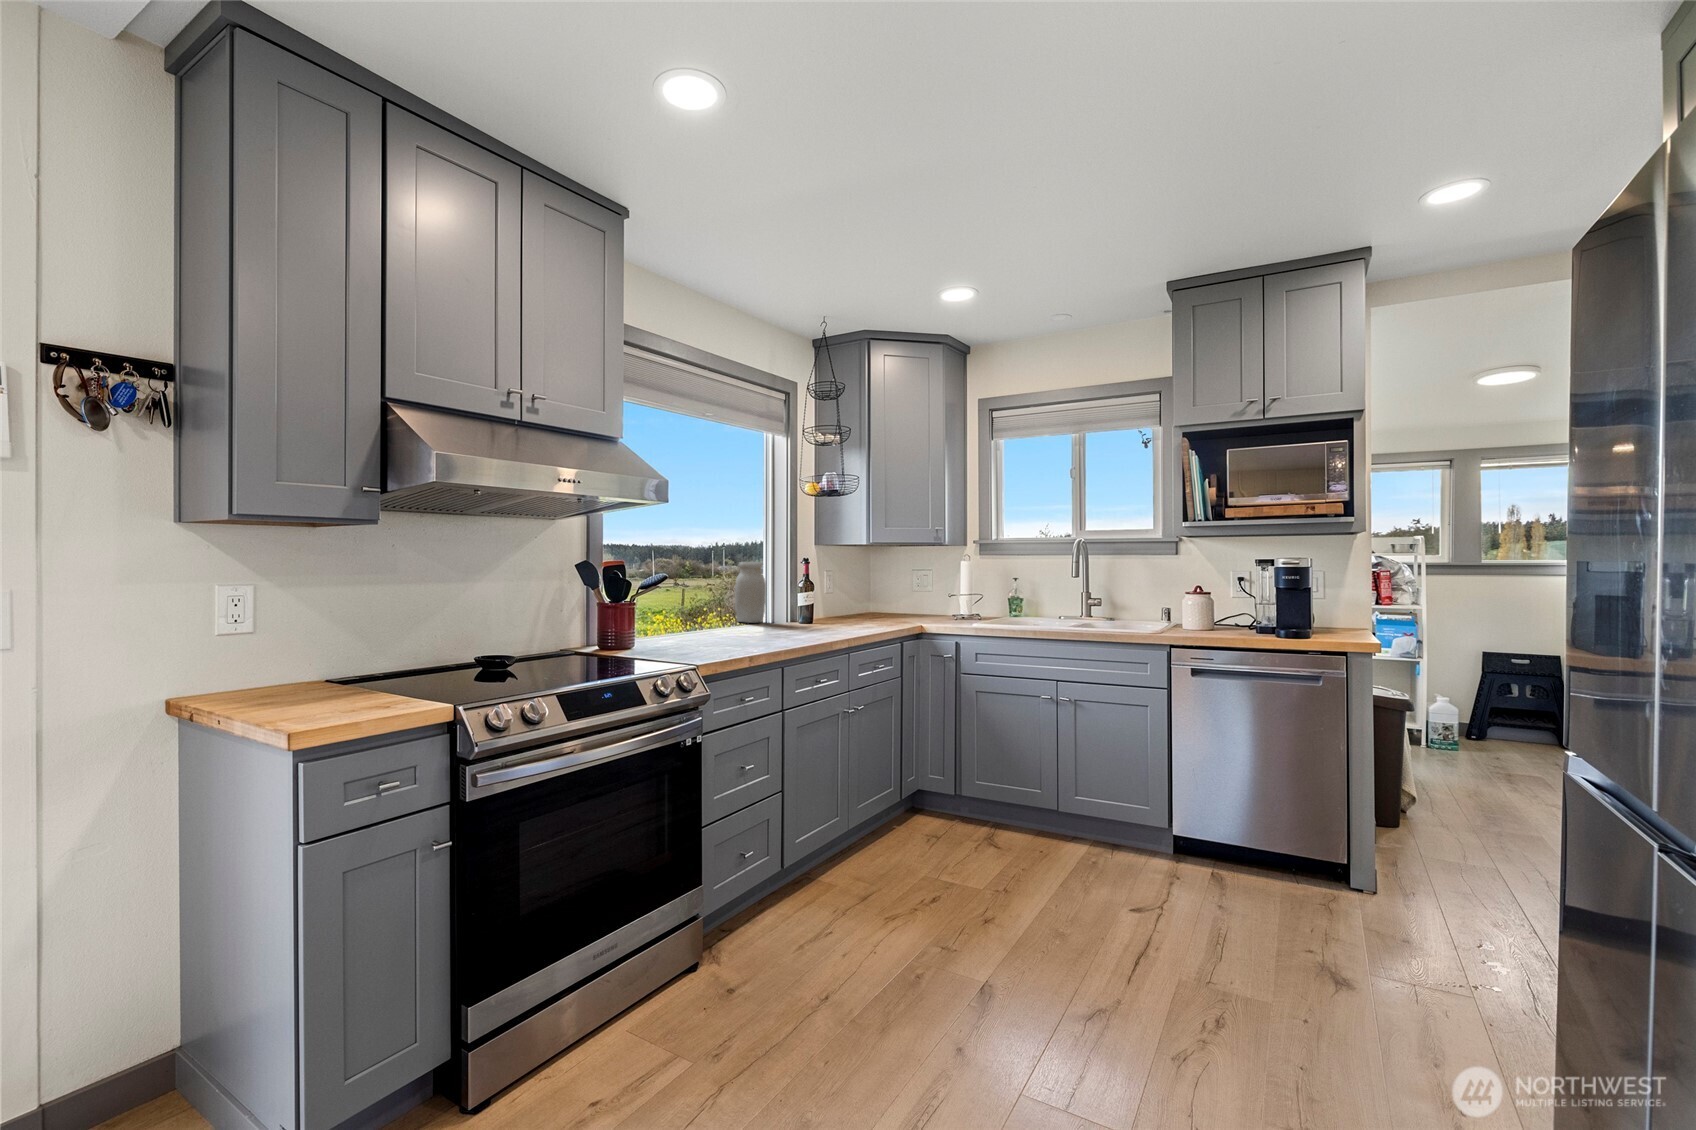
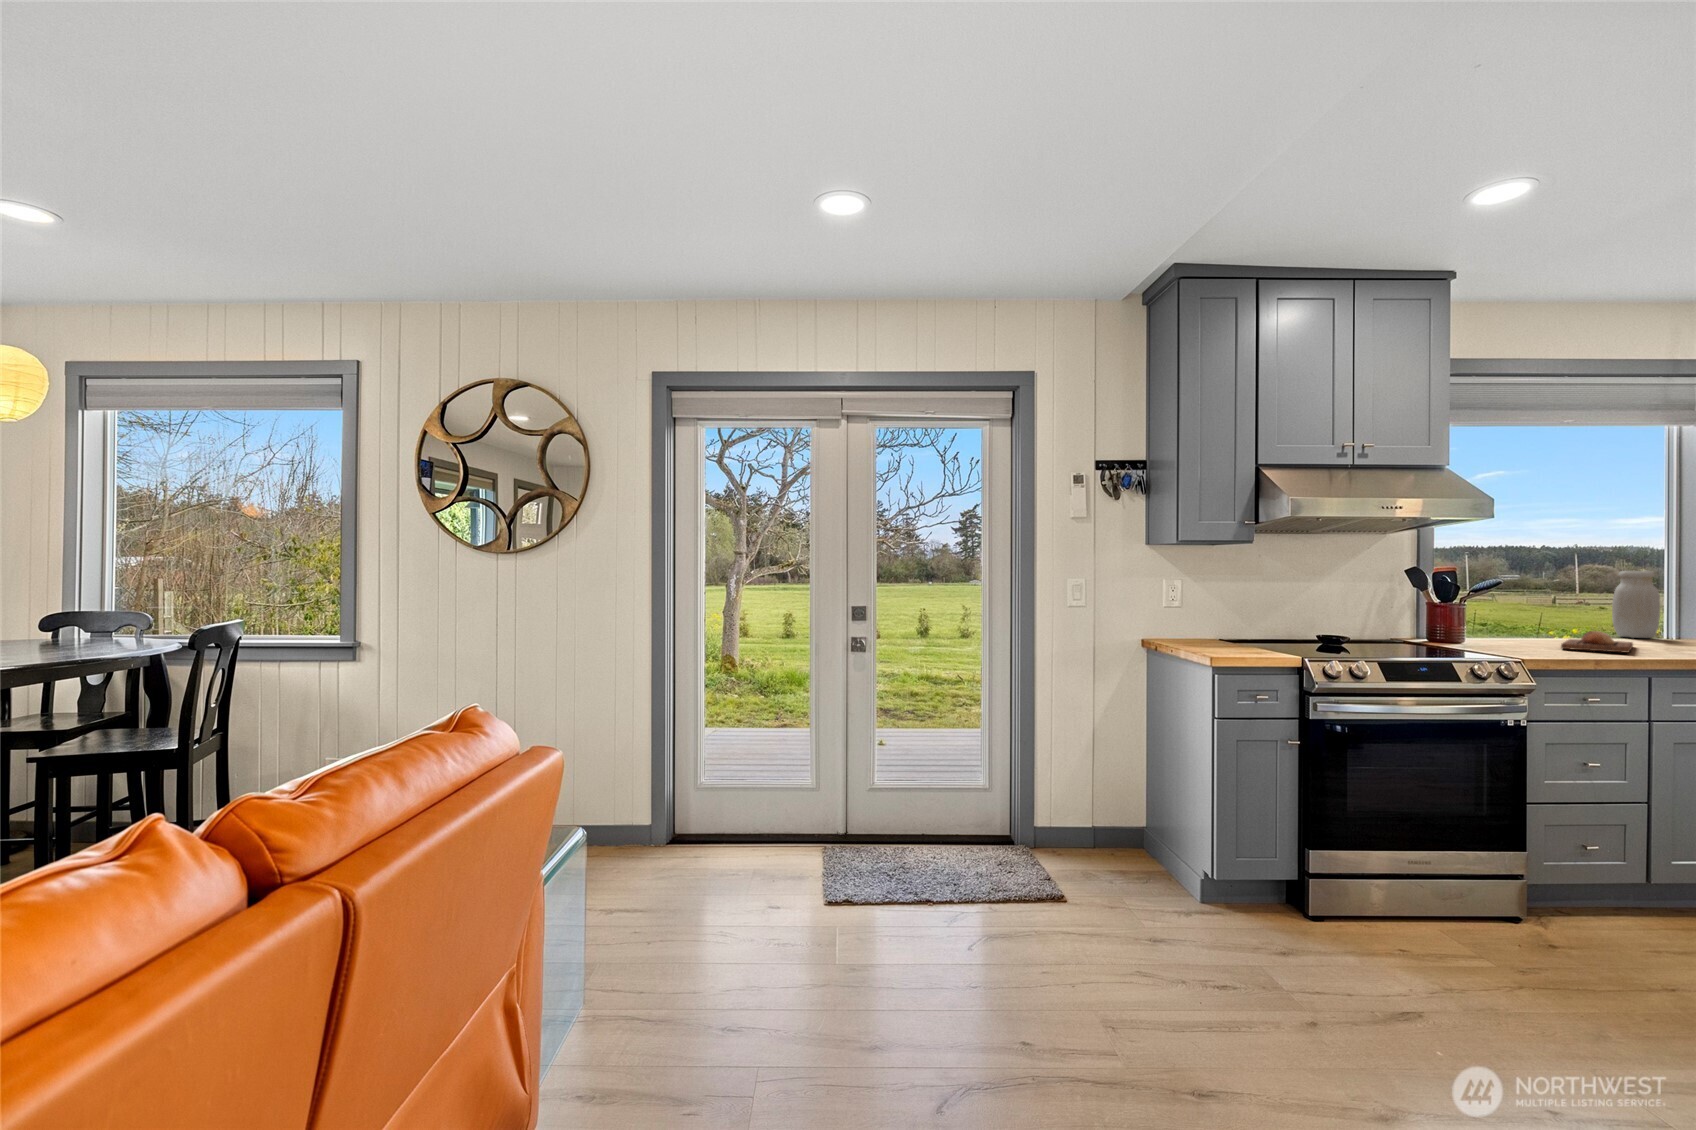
bread loaf: none [712,622,767,644] -> present [1561,631,1633,652]

